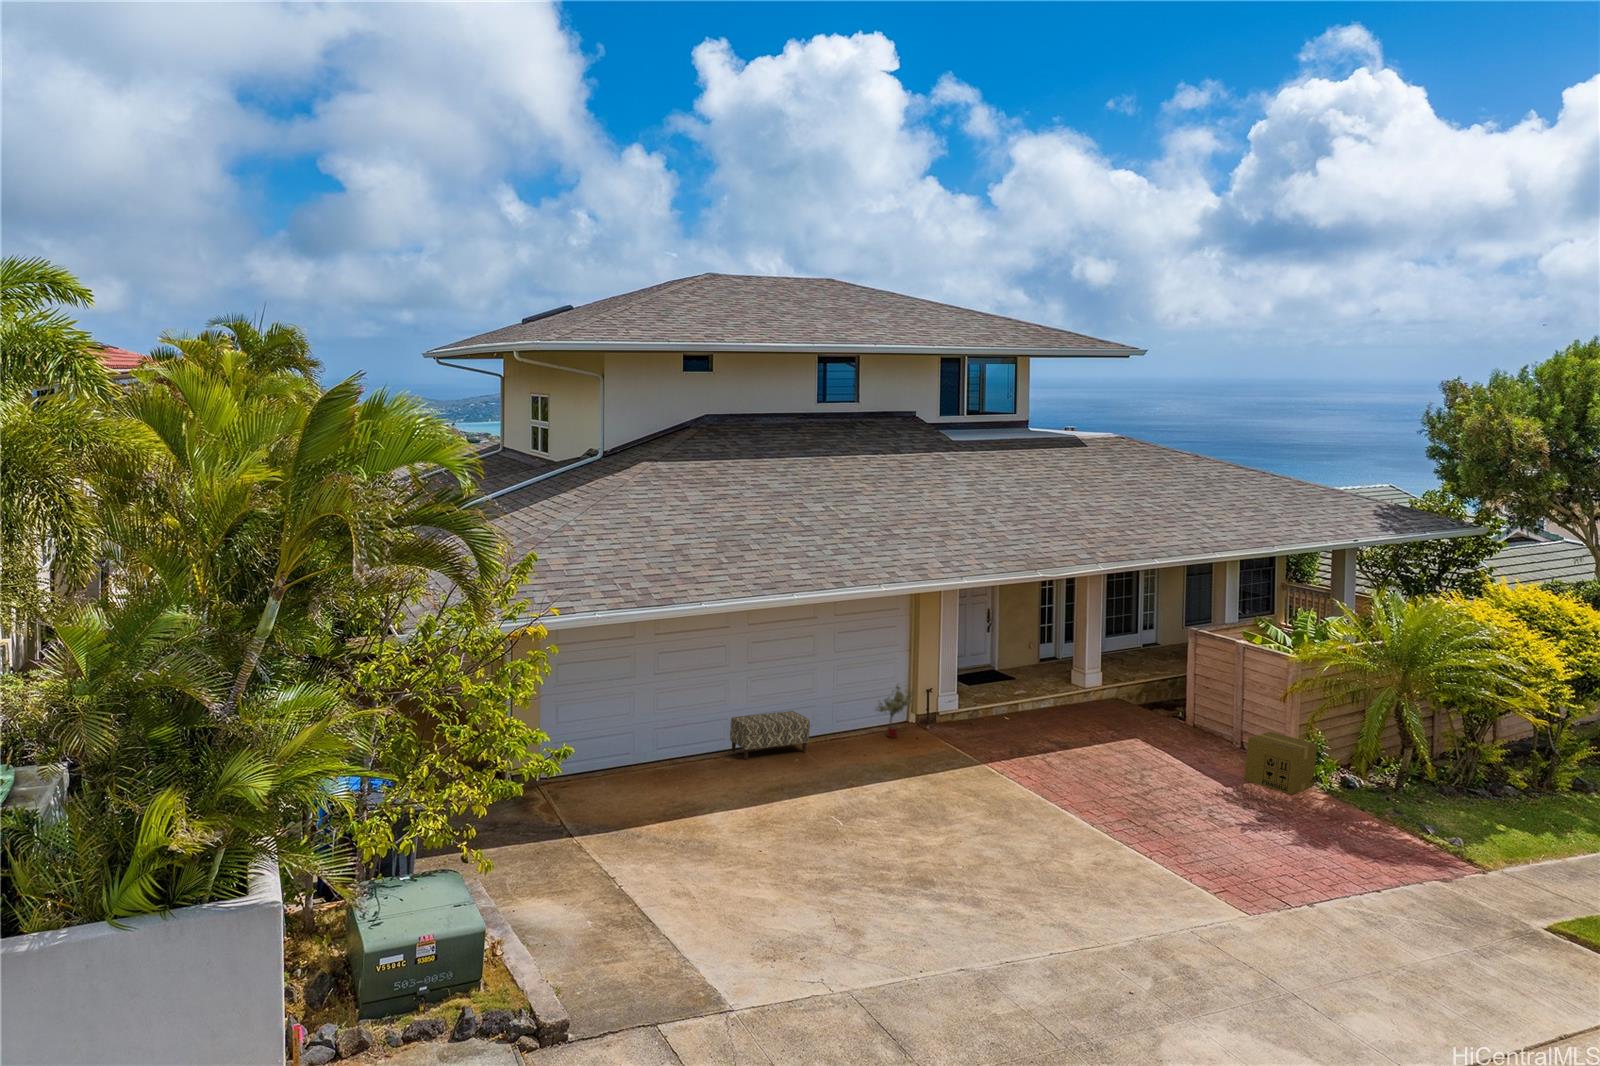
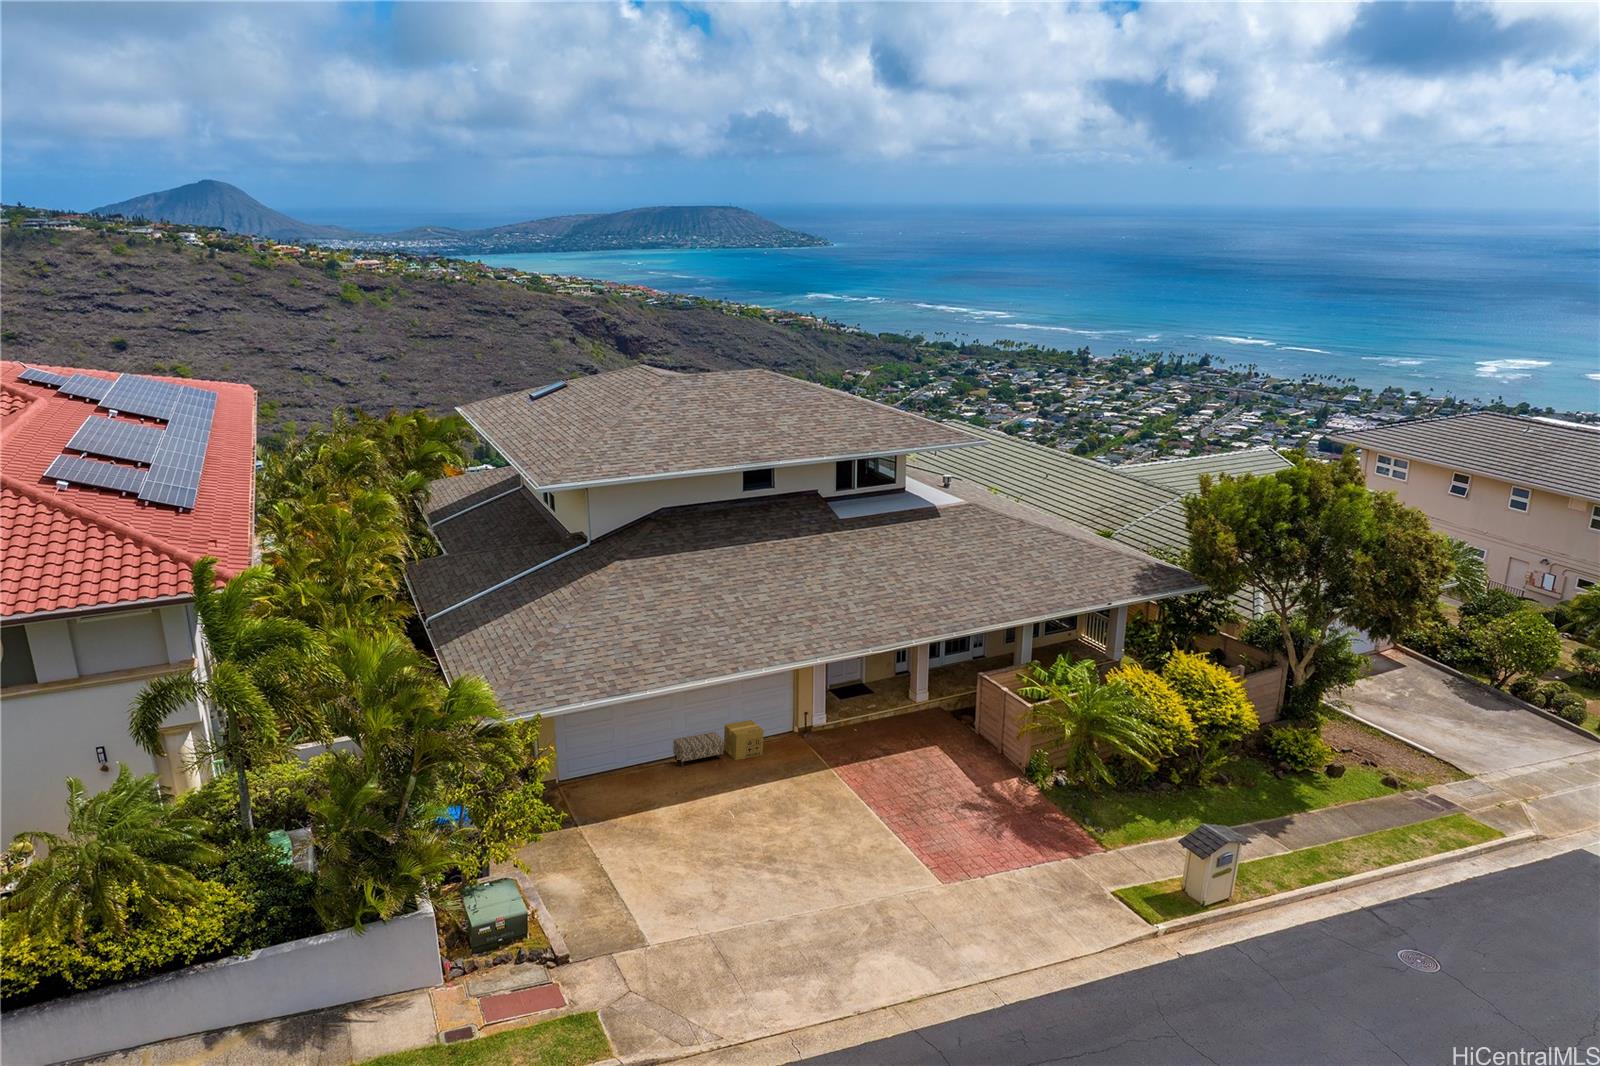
potted tree: present [876,685,914,738] -> none [768,709,795,745]
cardboard box: present [1244,732,1317,794] -> present [724,720,764,760]

